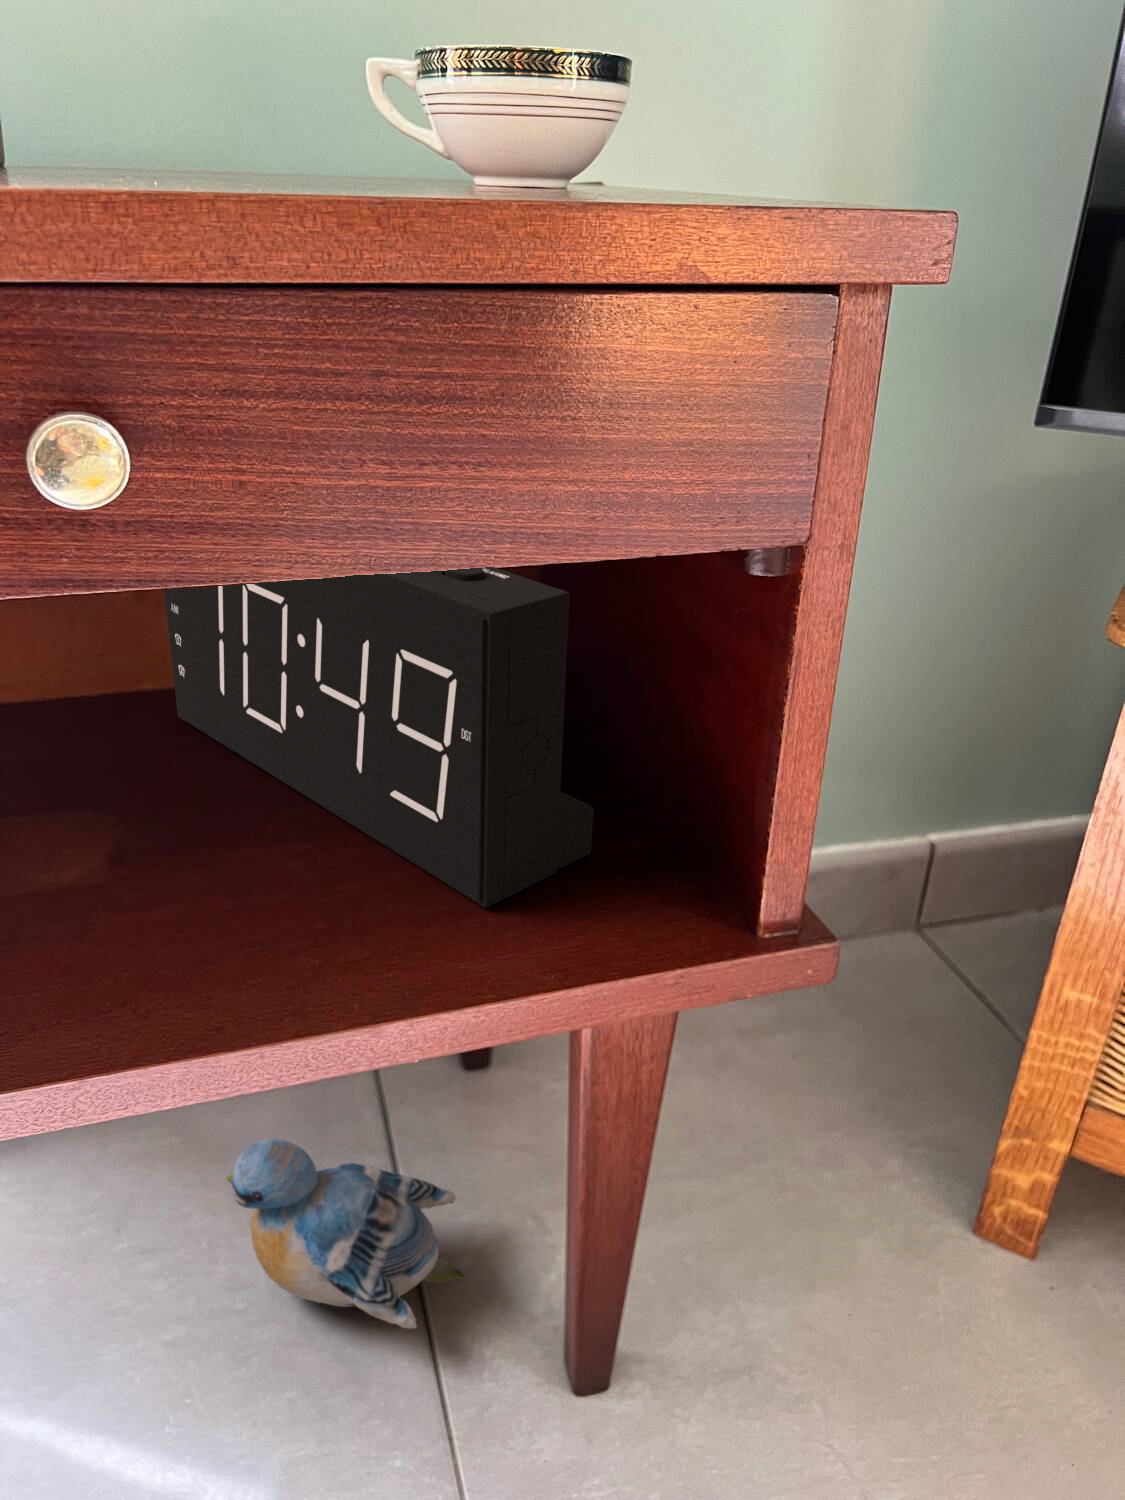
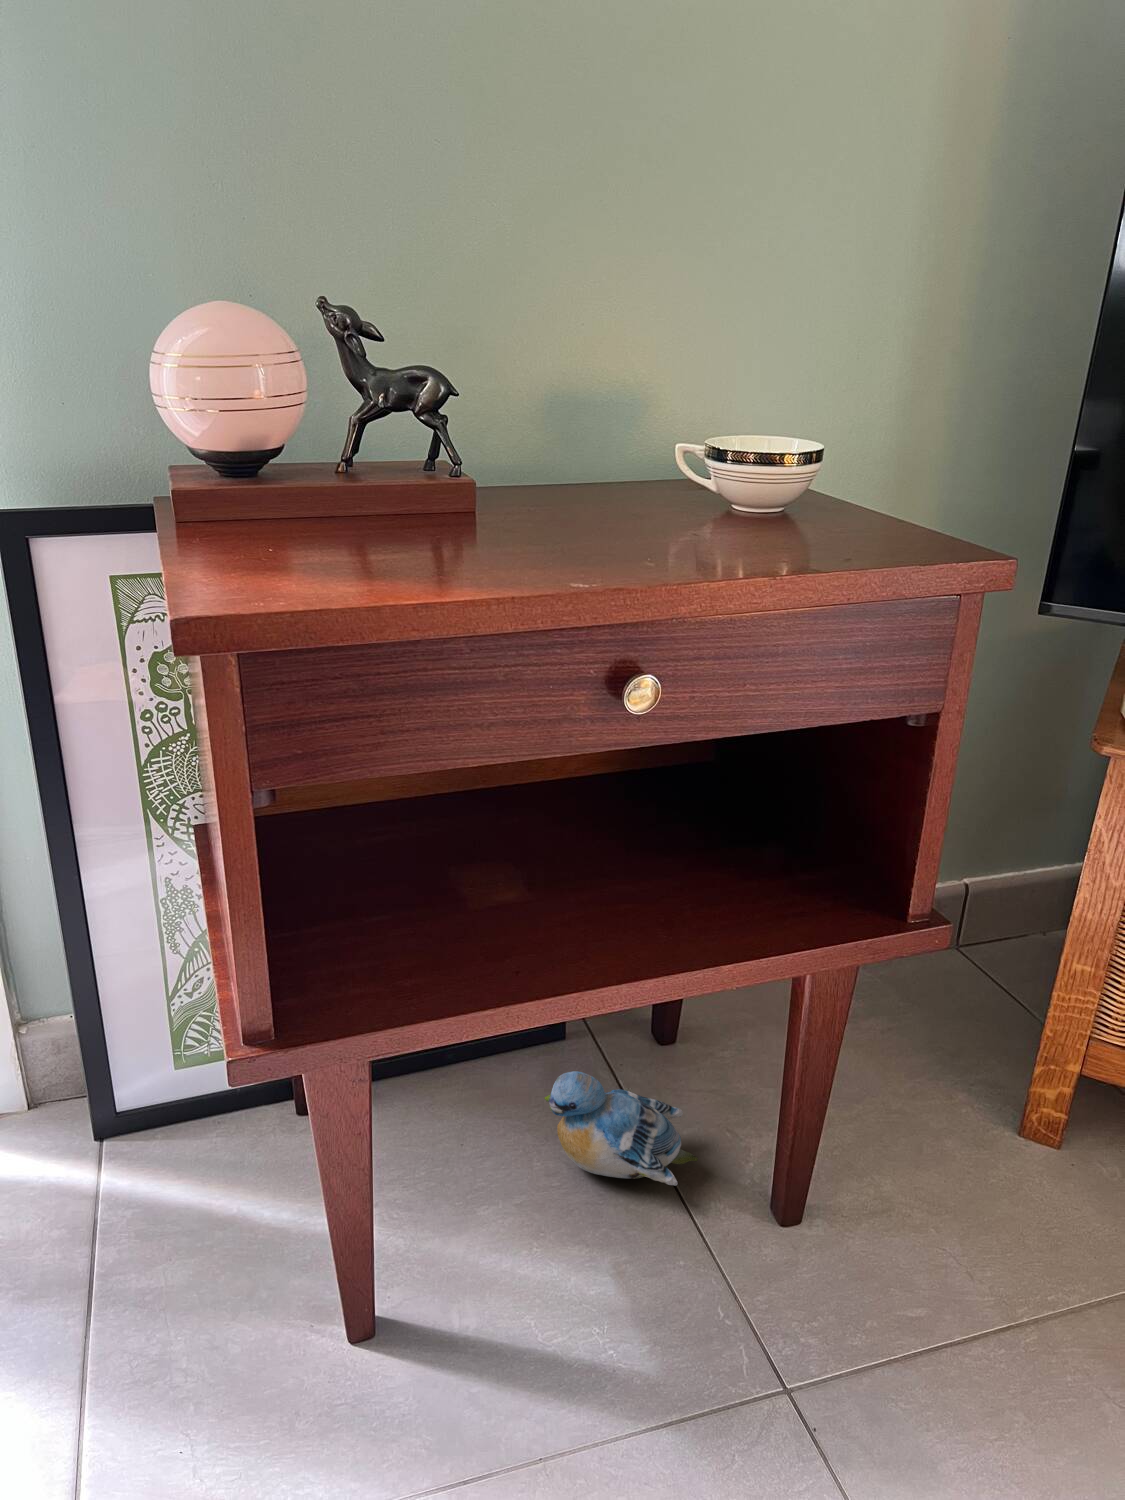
alarm clock: present [164,567,594,908] -> none [526,661,809,910]

